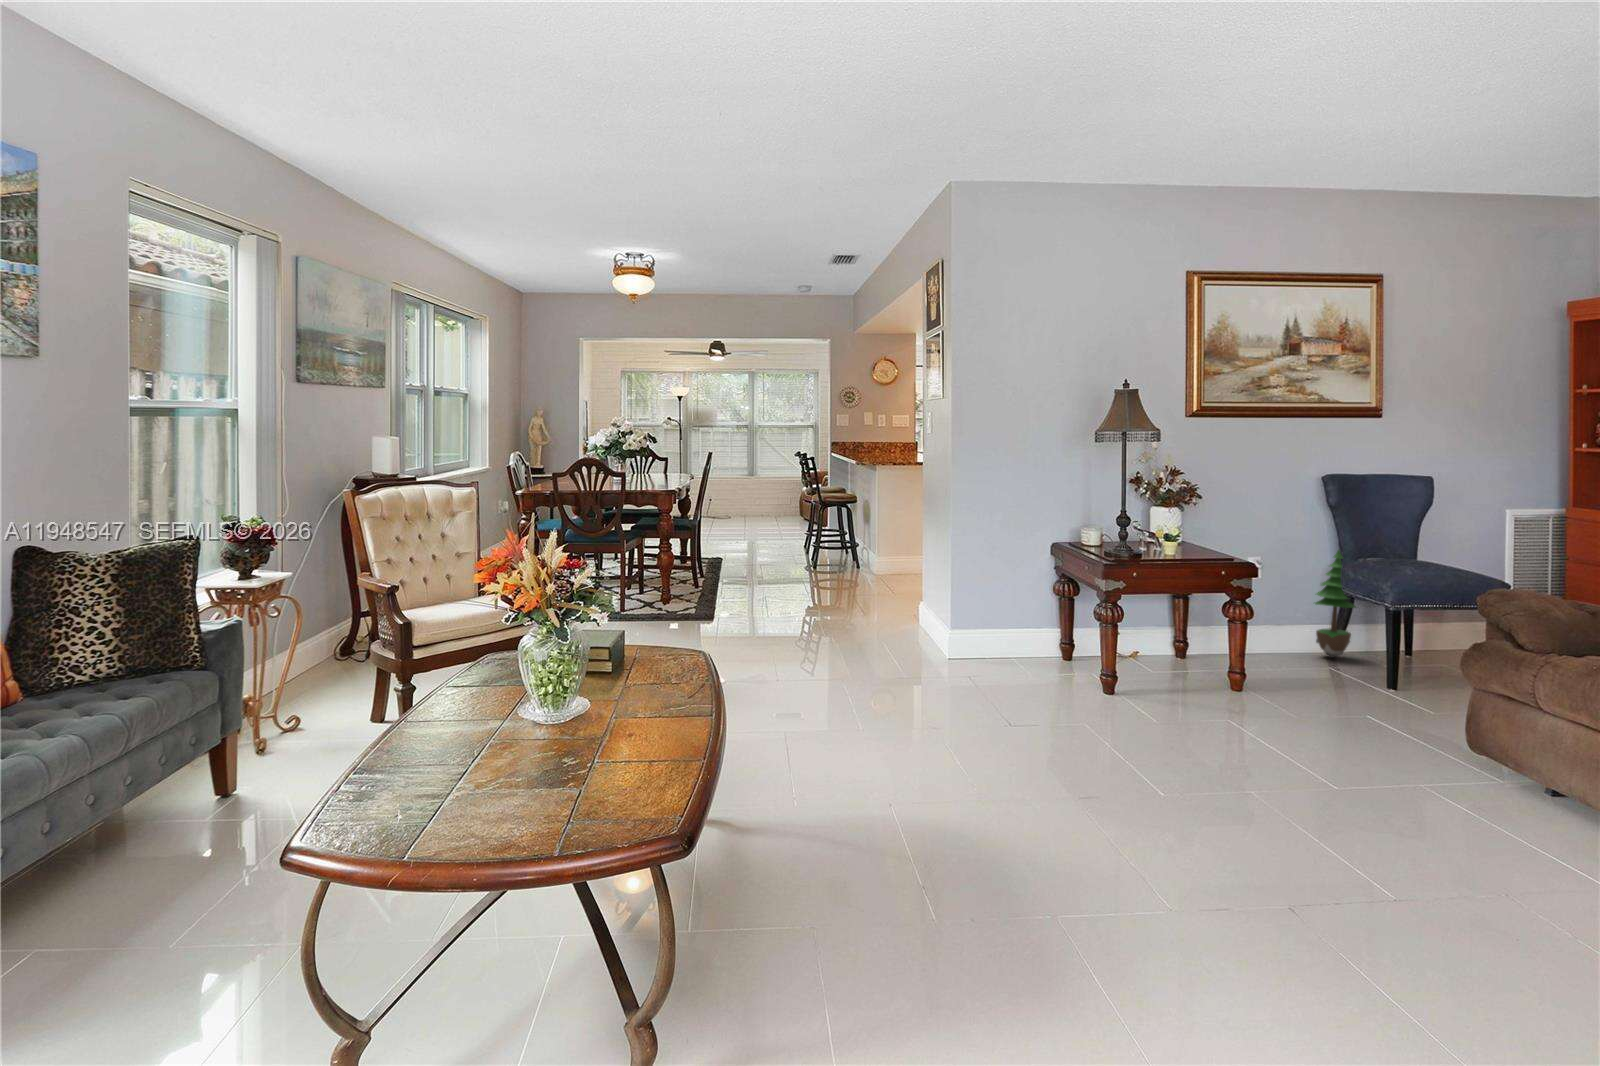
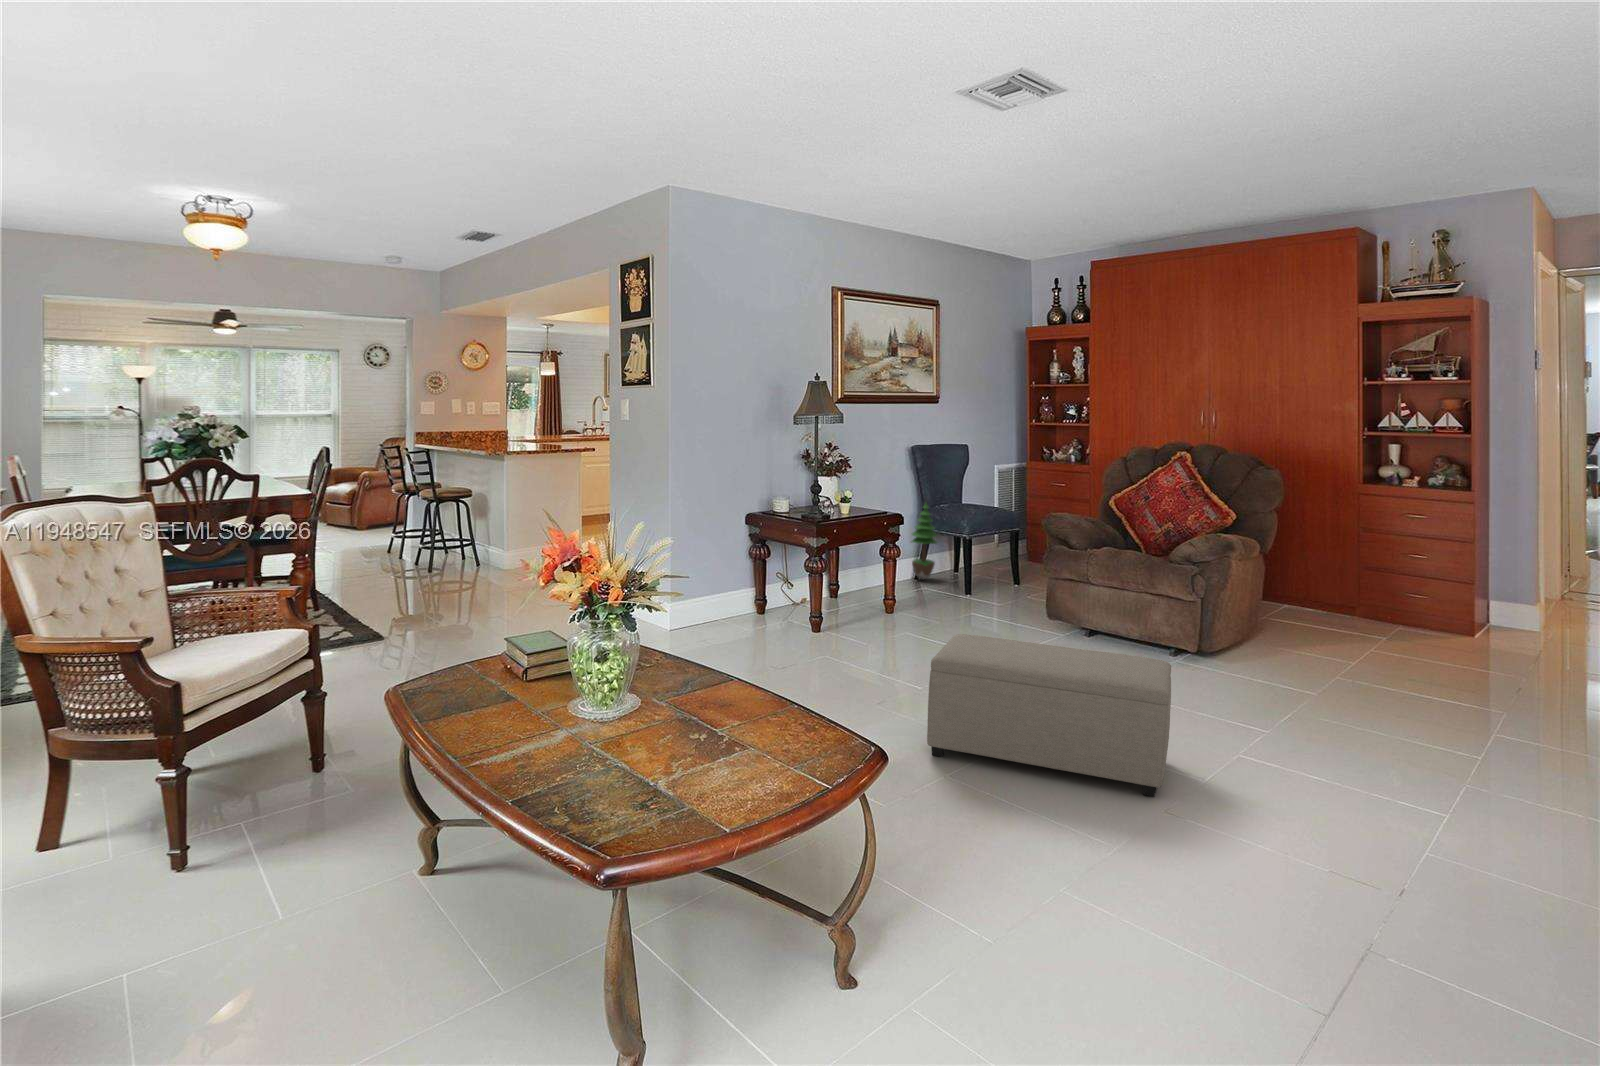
ottoman: none [1047,683,1415,948] -> present [927,634,1171,797]

